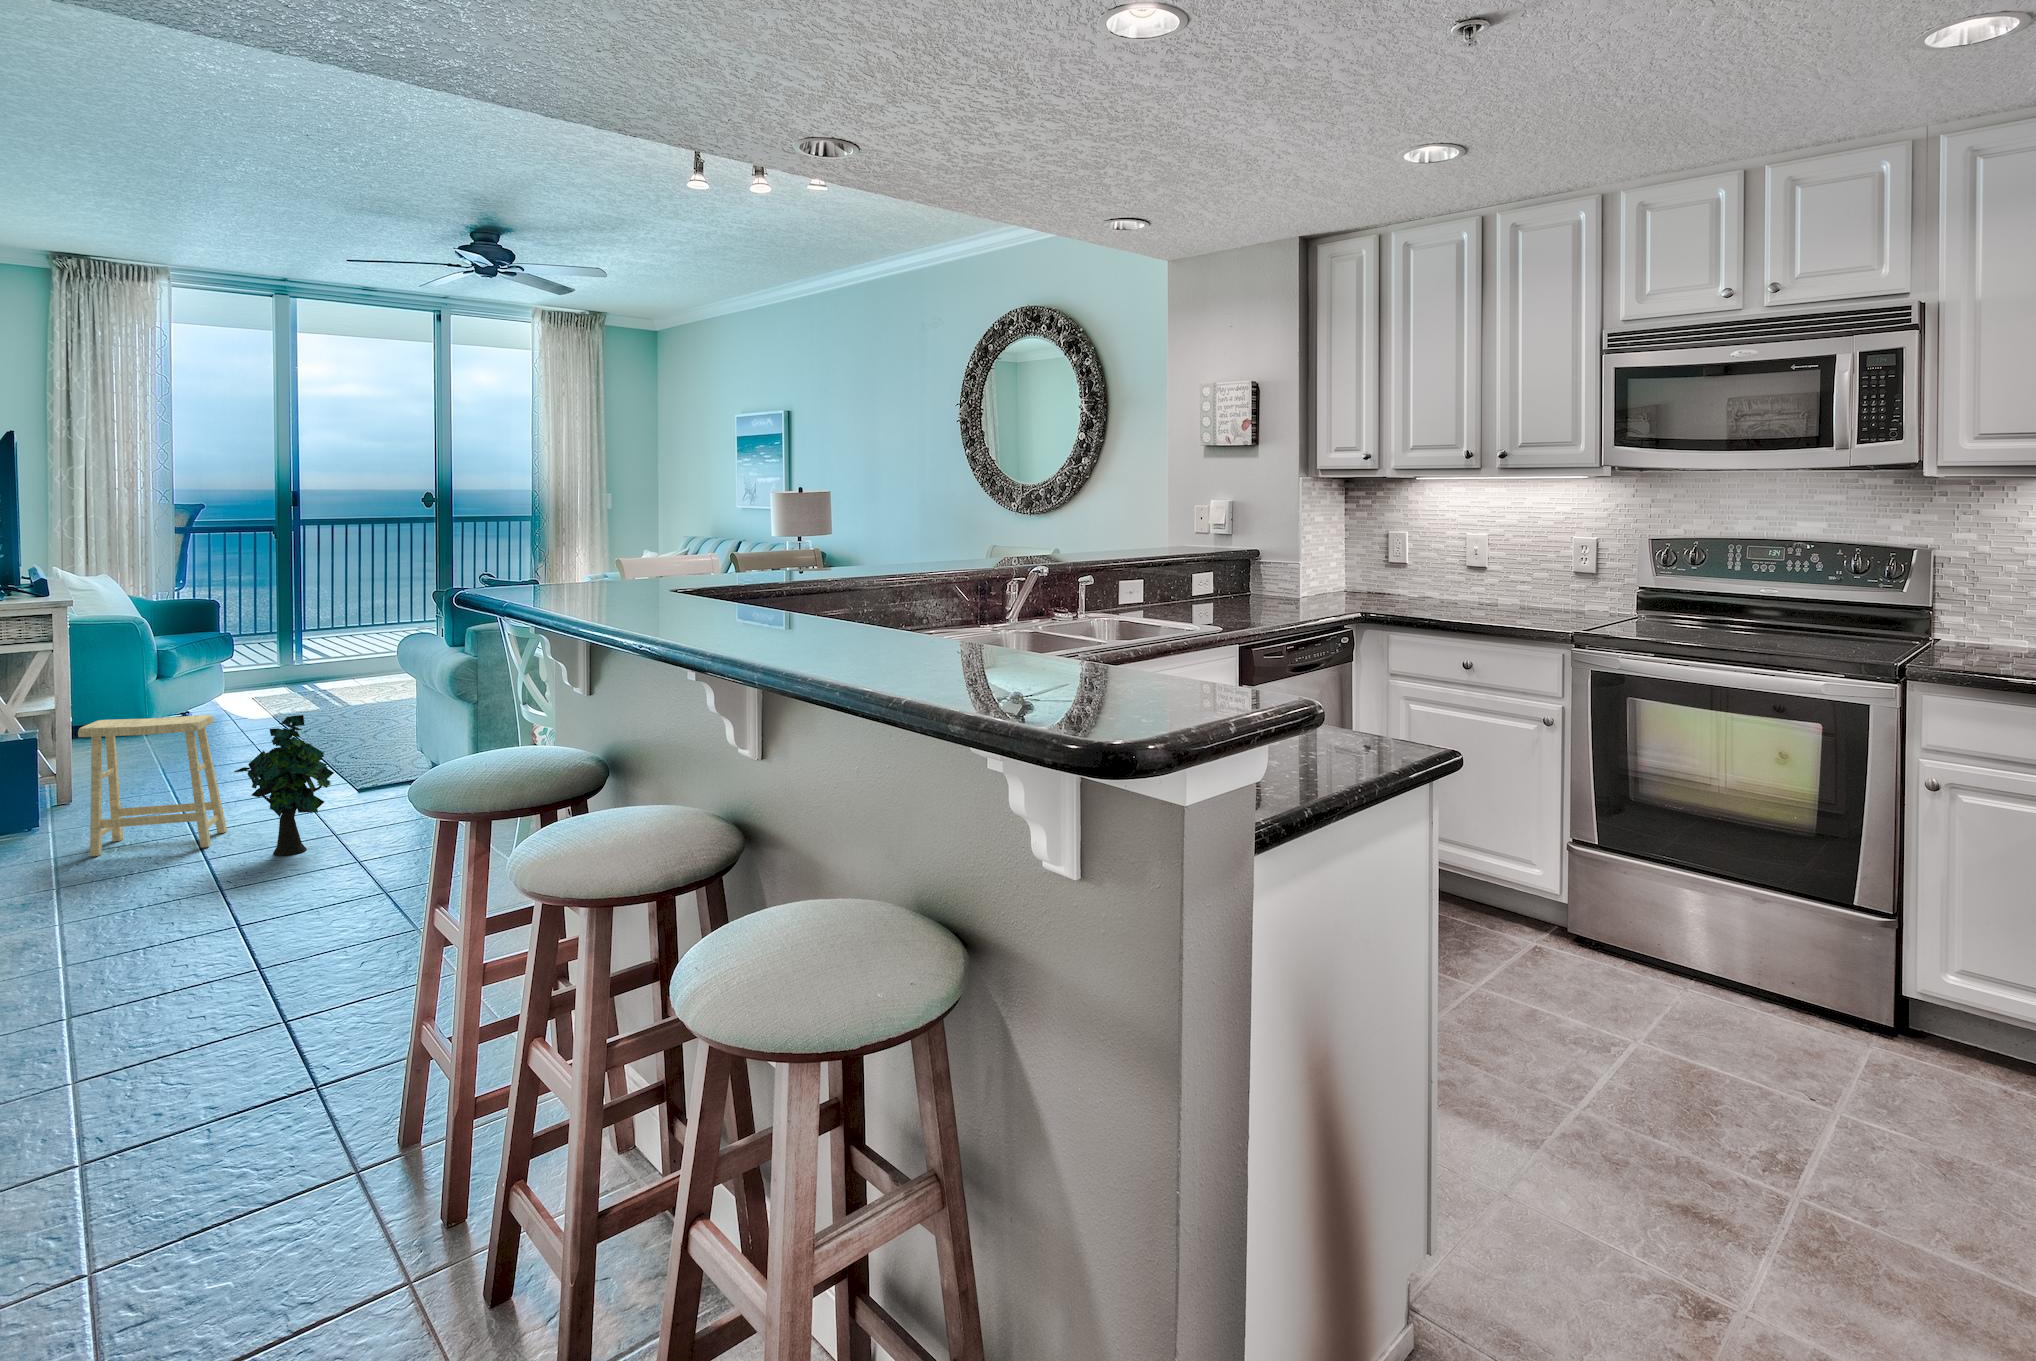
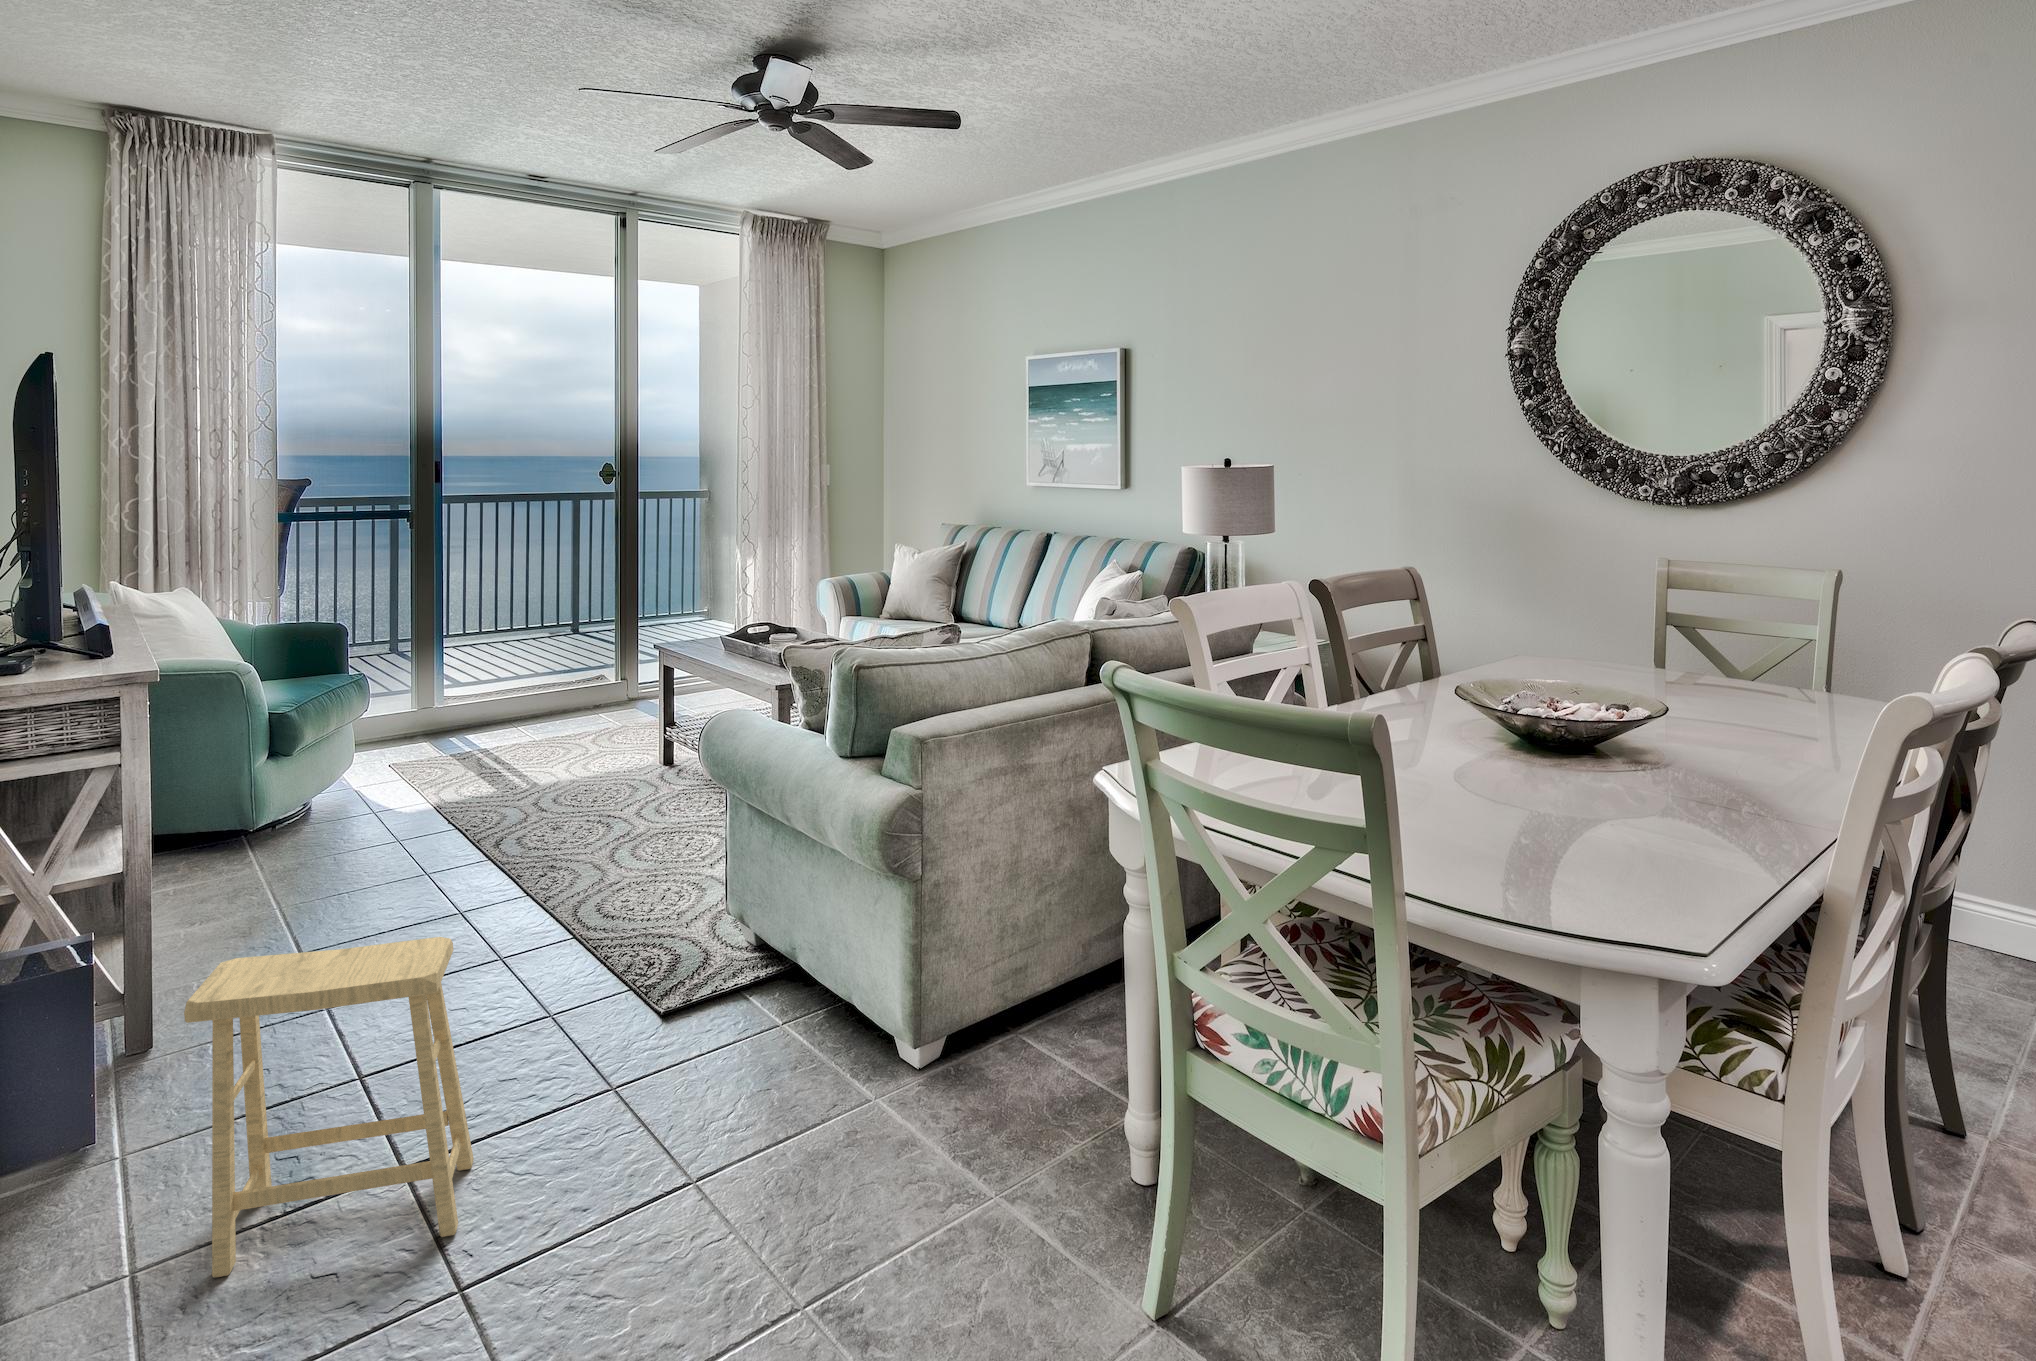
decorative plant: present [234,715,334,855] -> none [525,966,723,1276]

